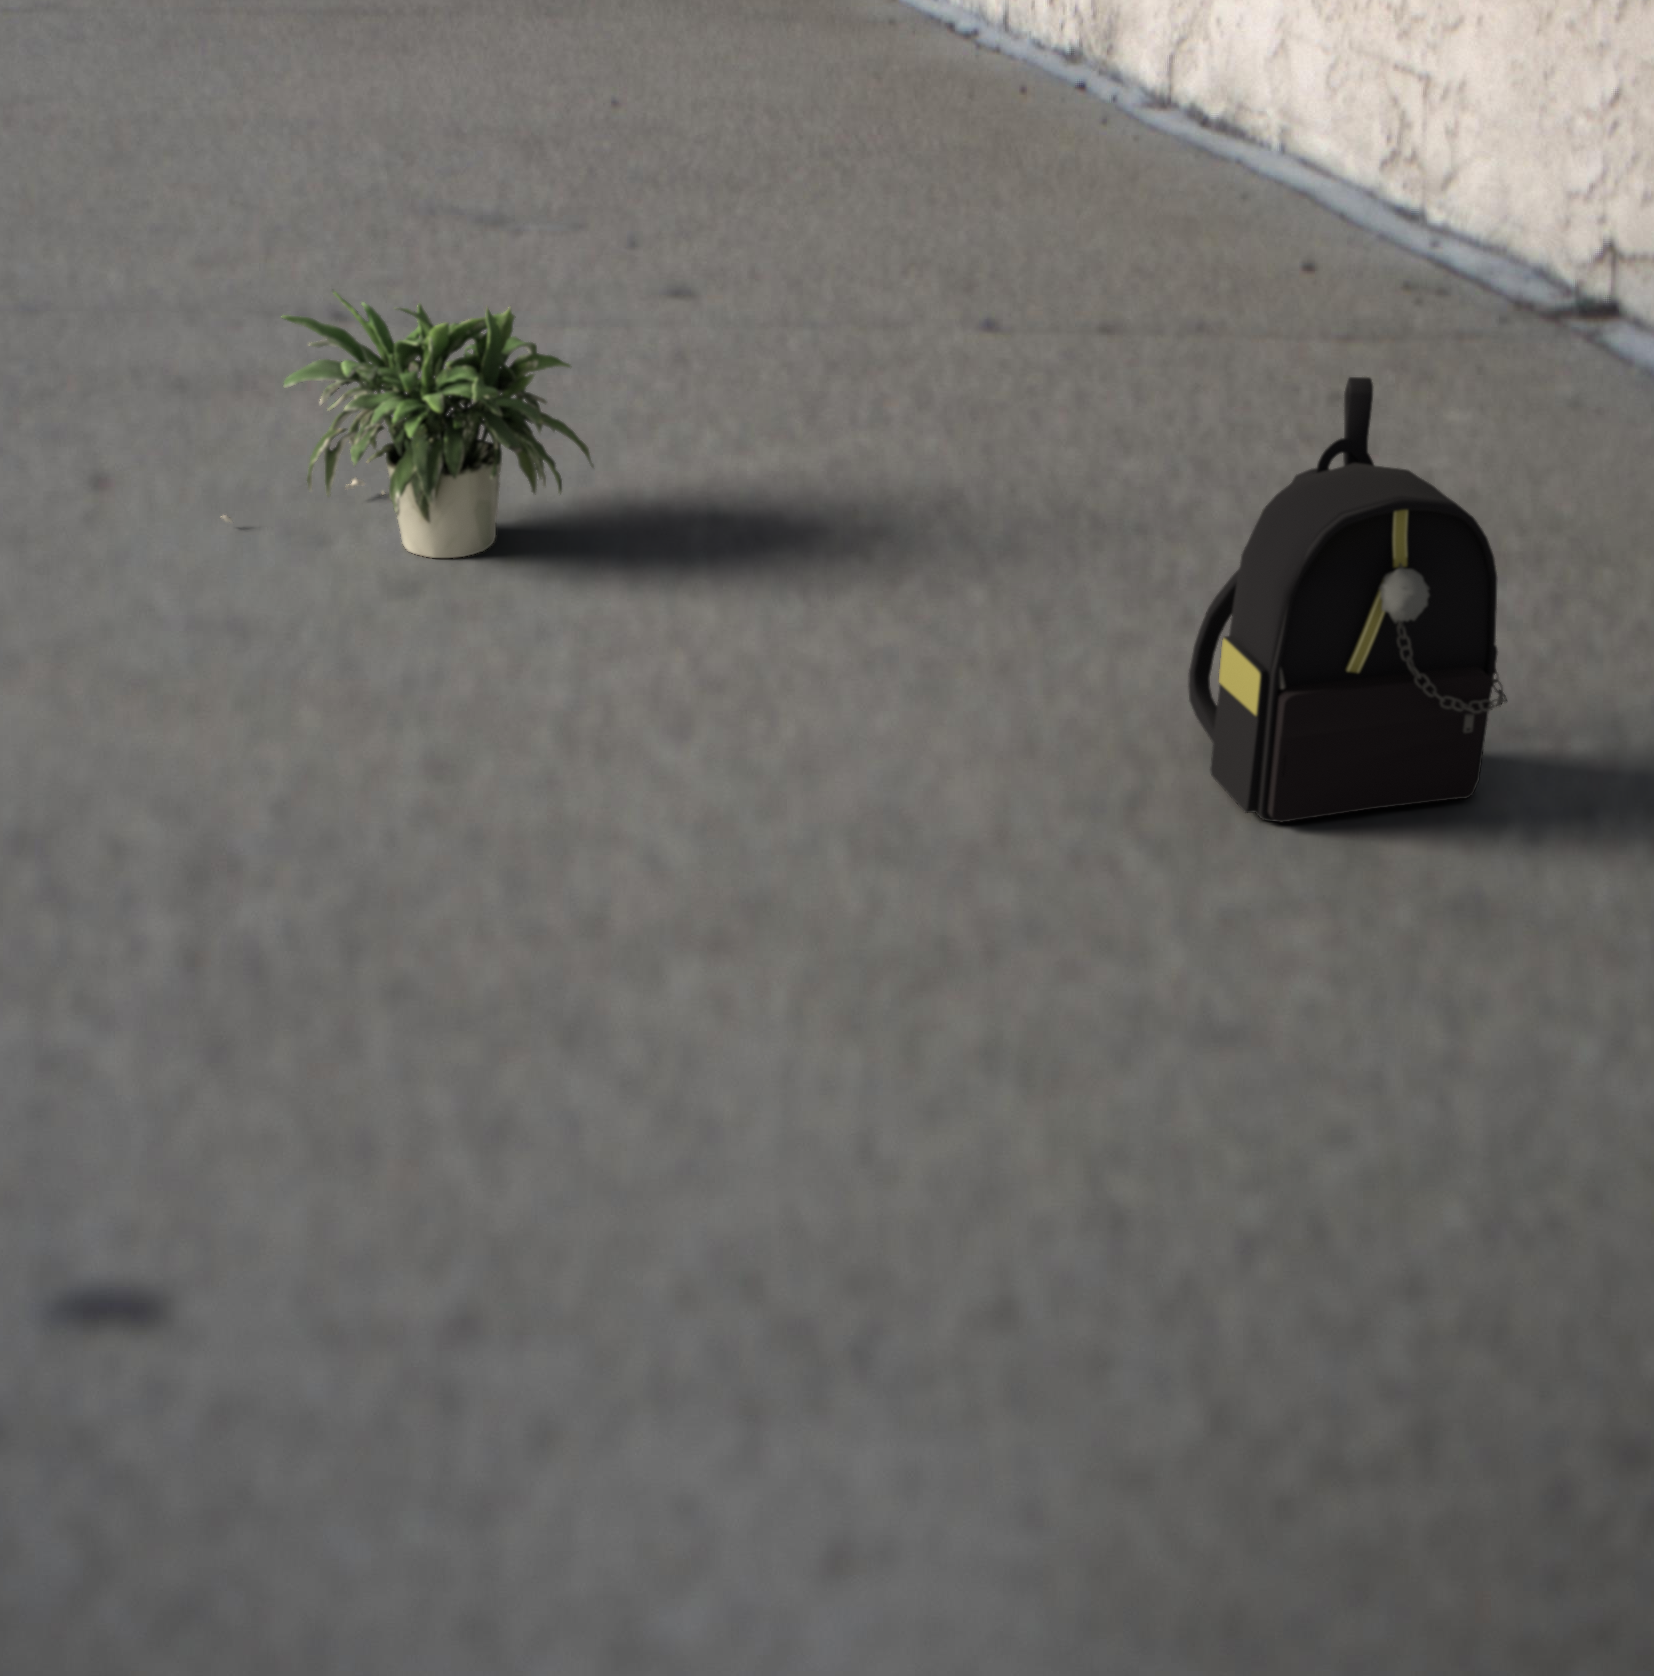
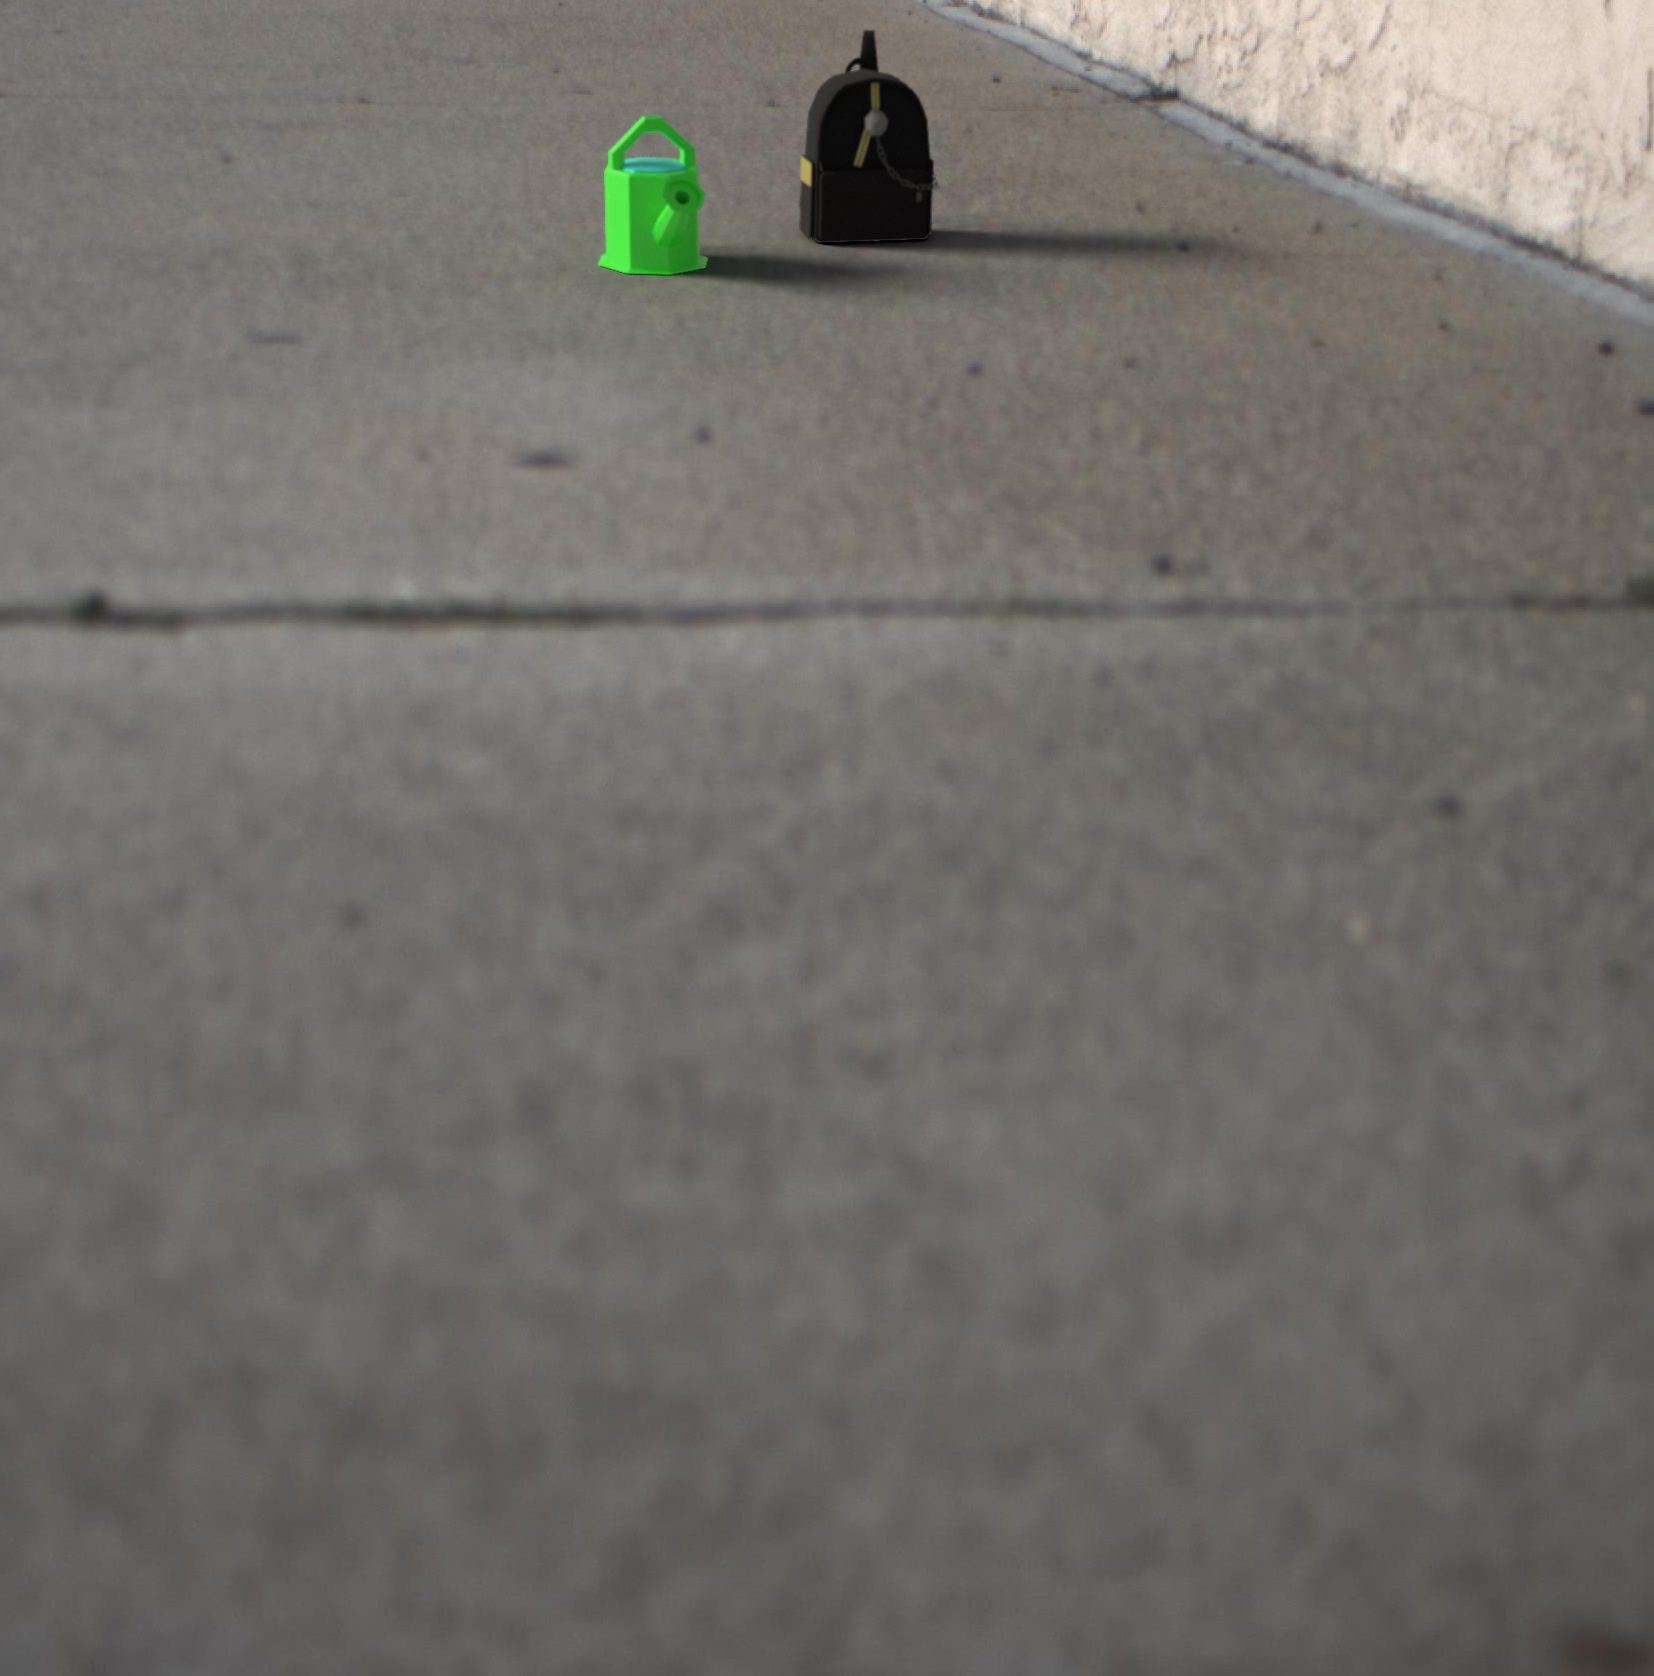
potted plant: present [222,291,594,558] -> none [304,18,508,167]
watering can: none [837,633,1105,985] -> present [598,115,708,275]

